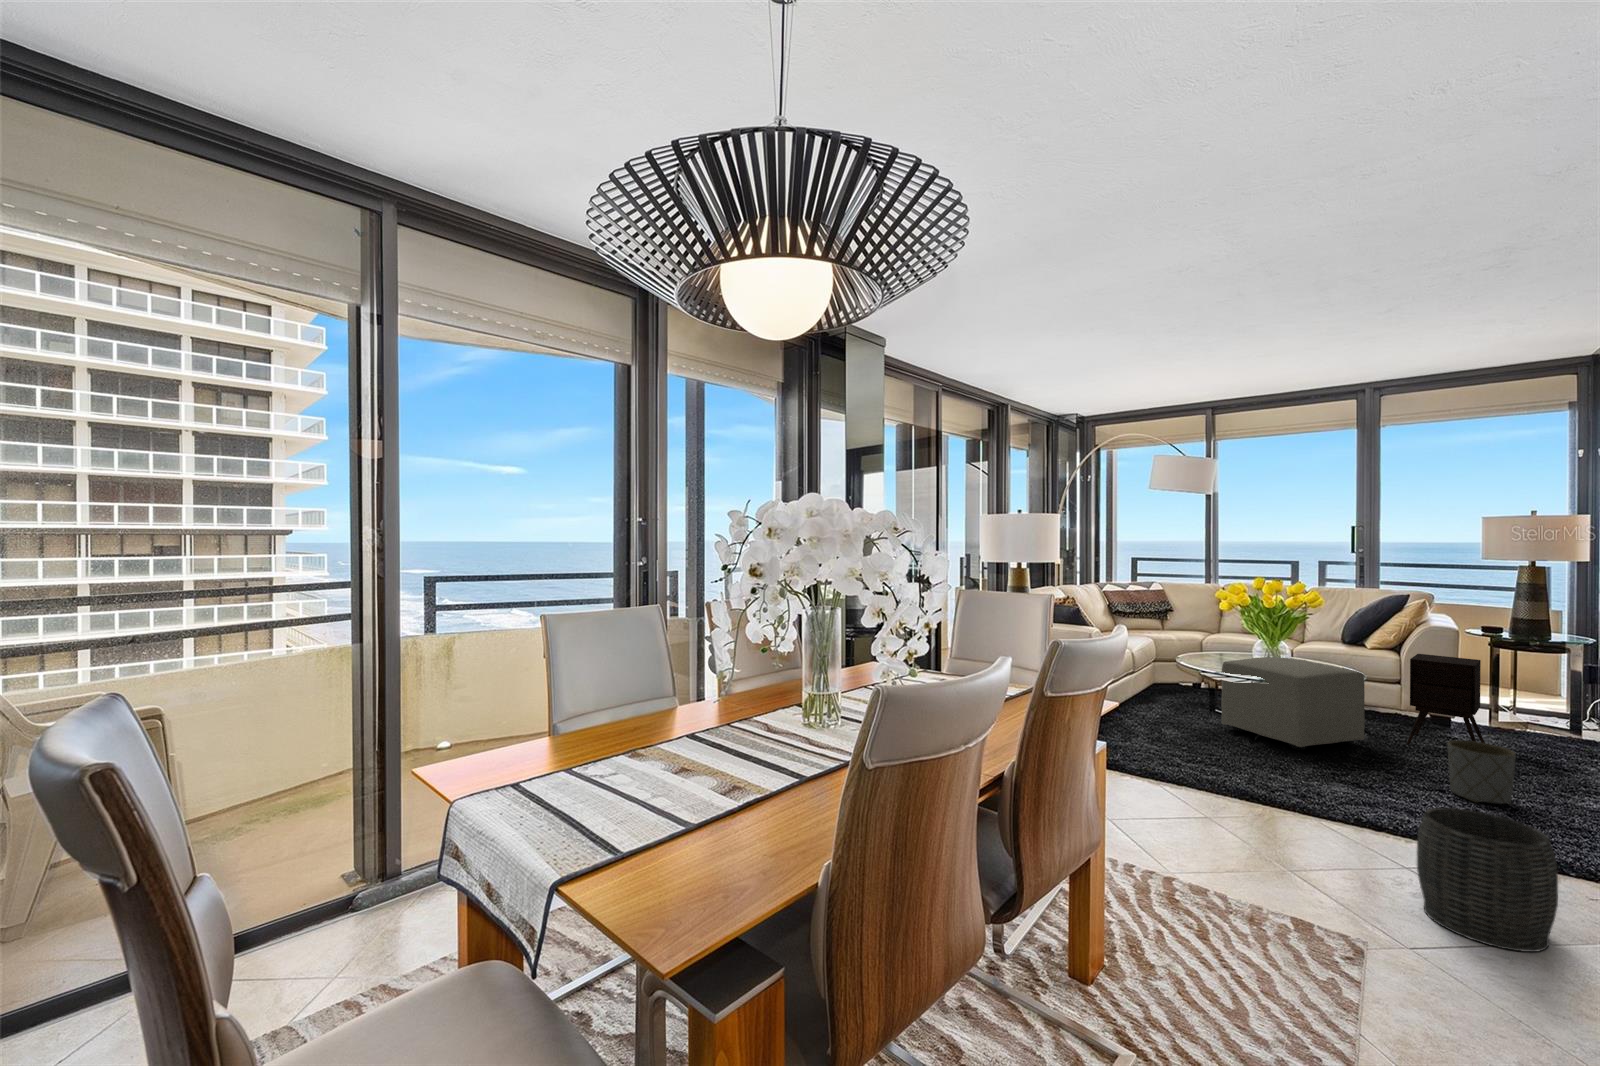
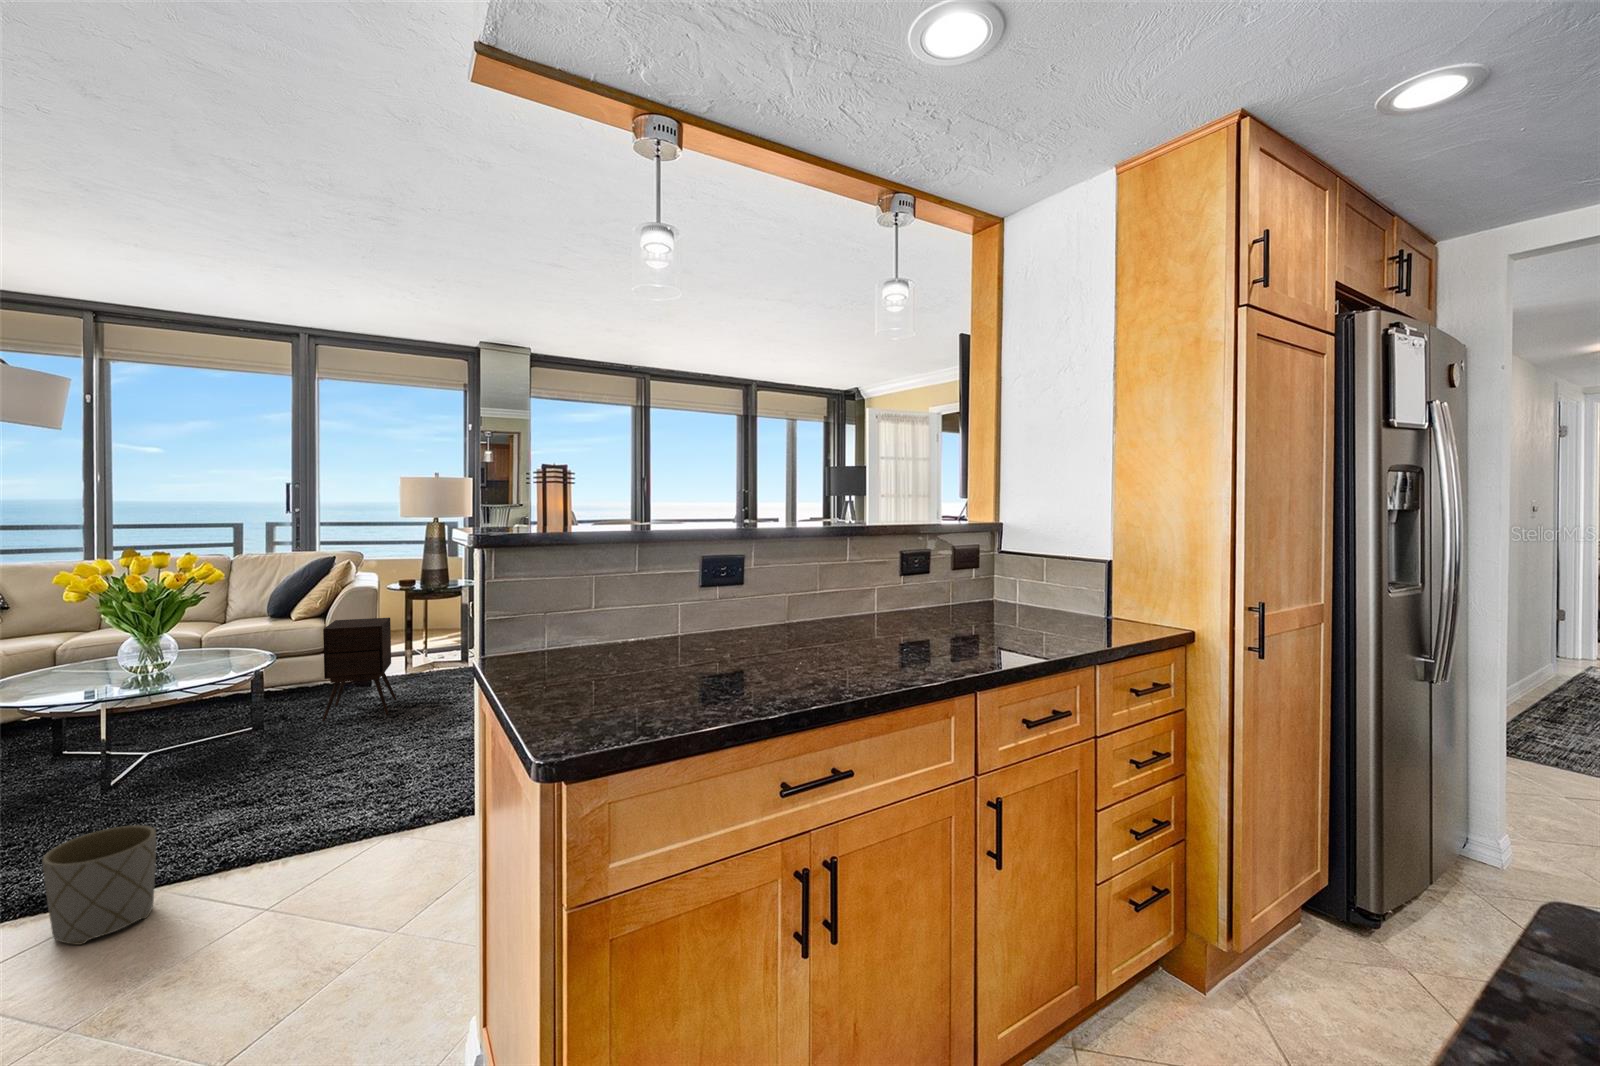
ottoman: present [1221,657,1365,750] -> none [62,653,273,776]
planter: present [1447,741,1516,804] -> present [42,825,156,945]
woven basket: present [1417,808,1558,952] -> none [246,823,392,1005]

